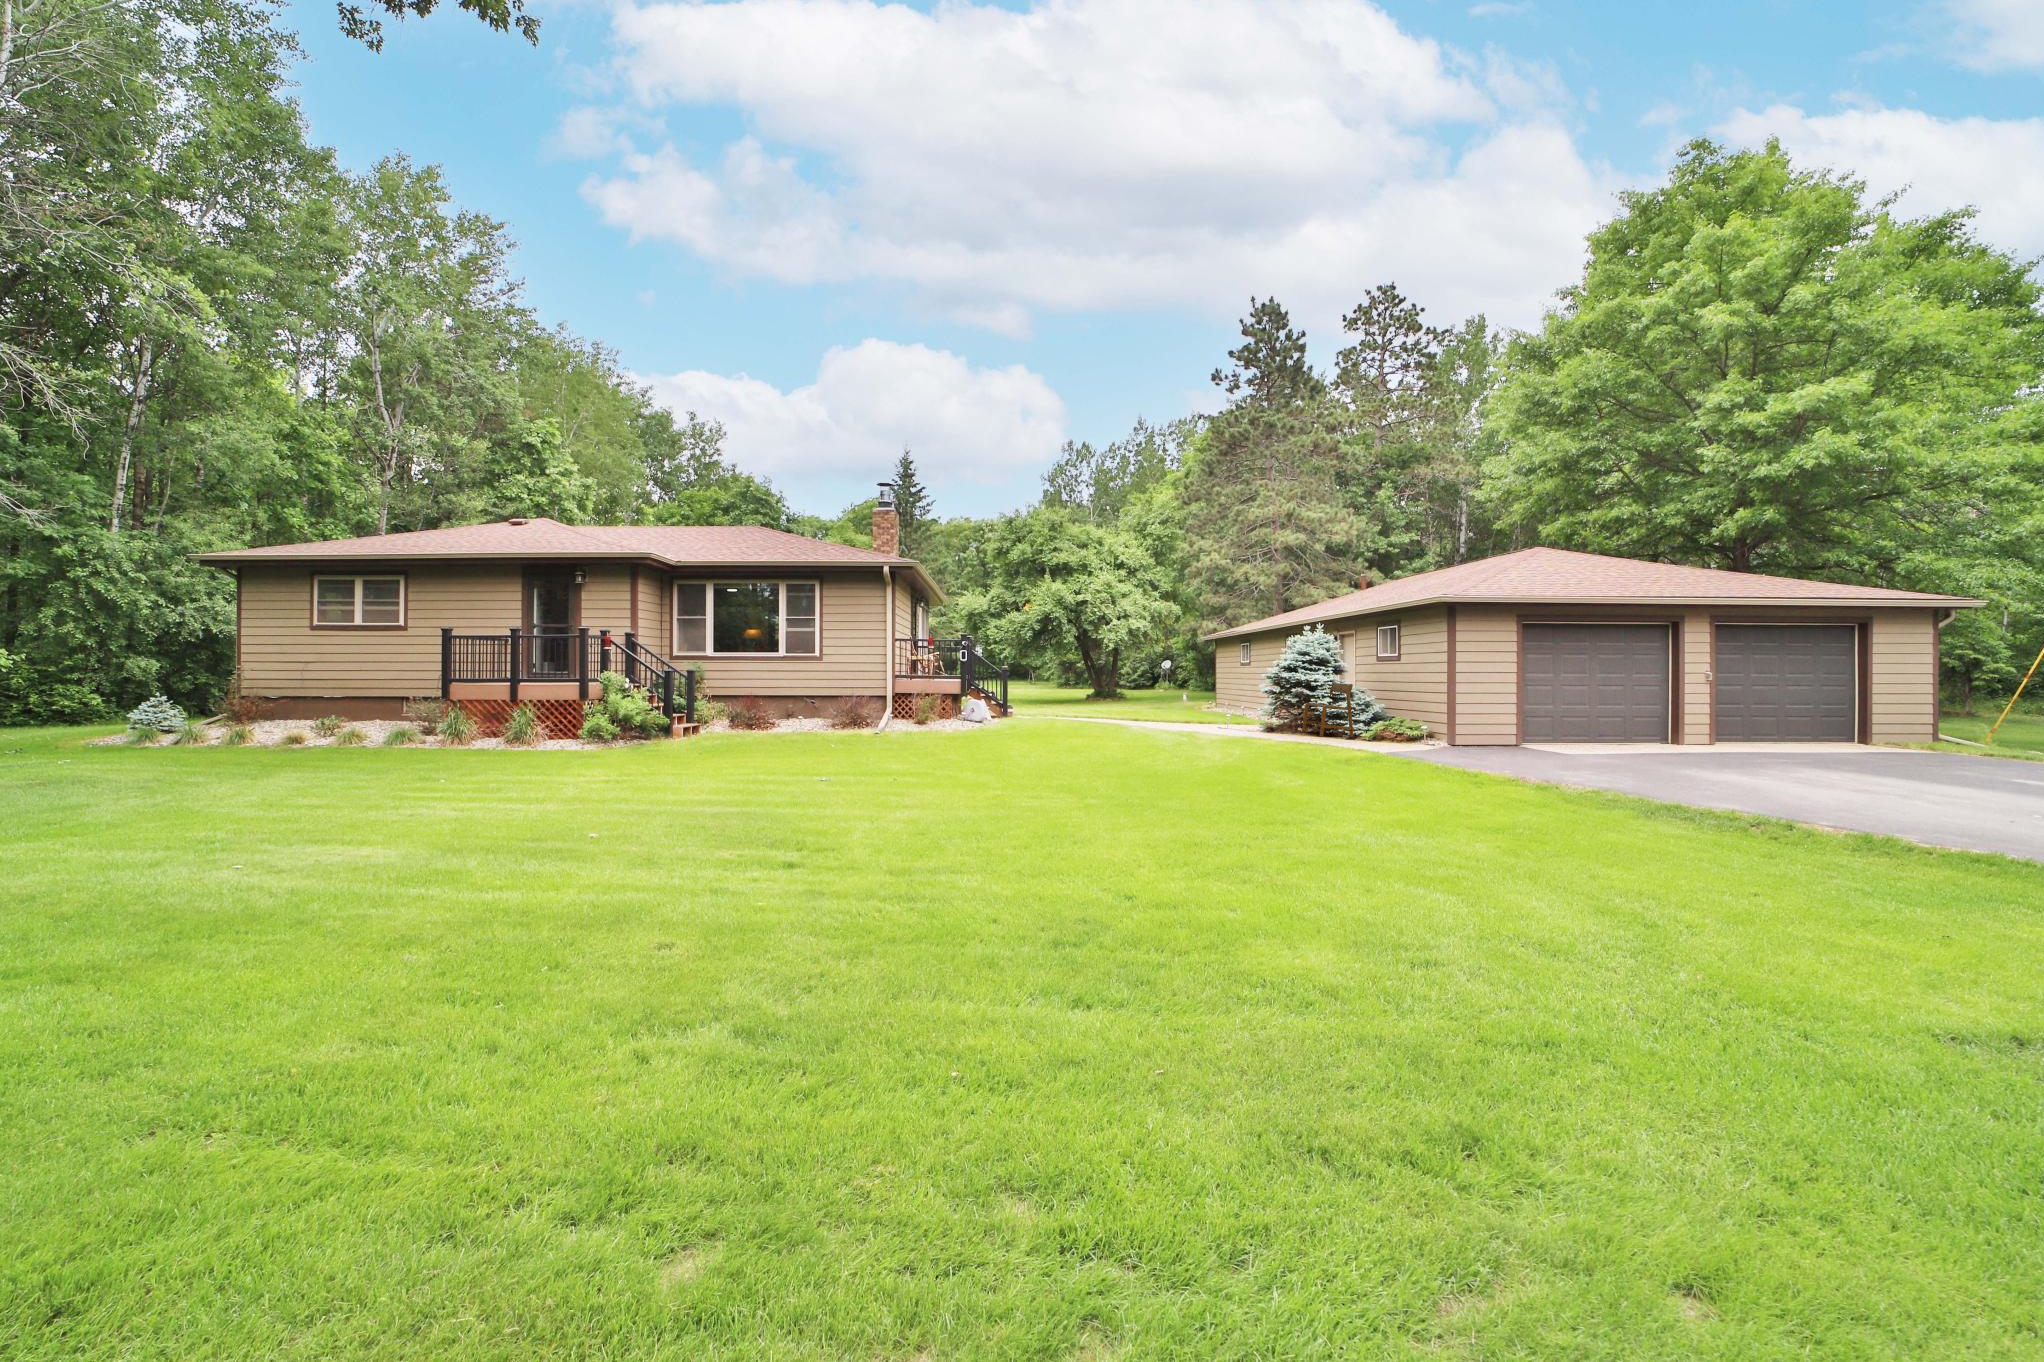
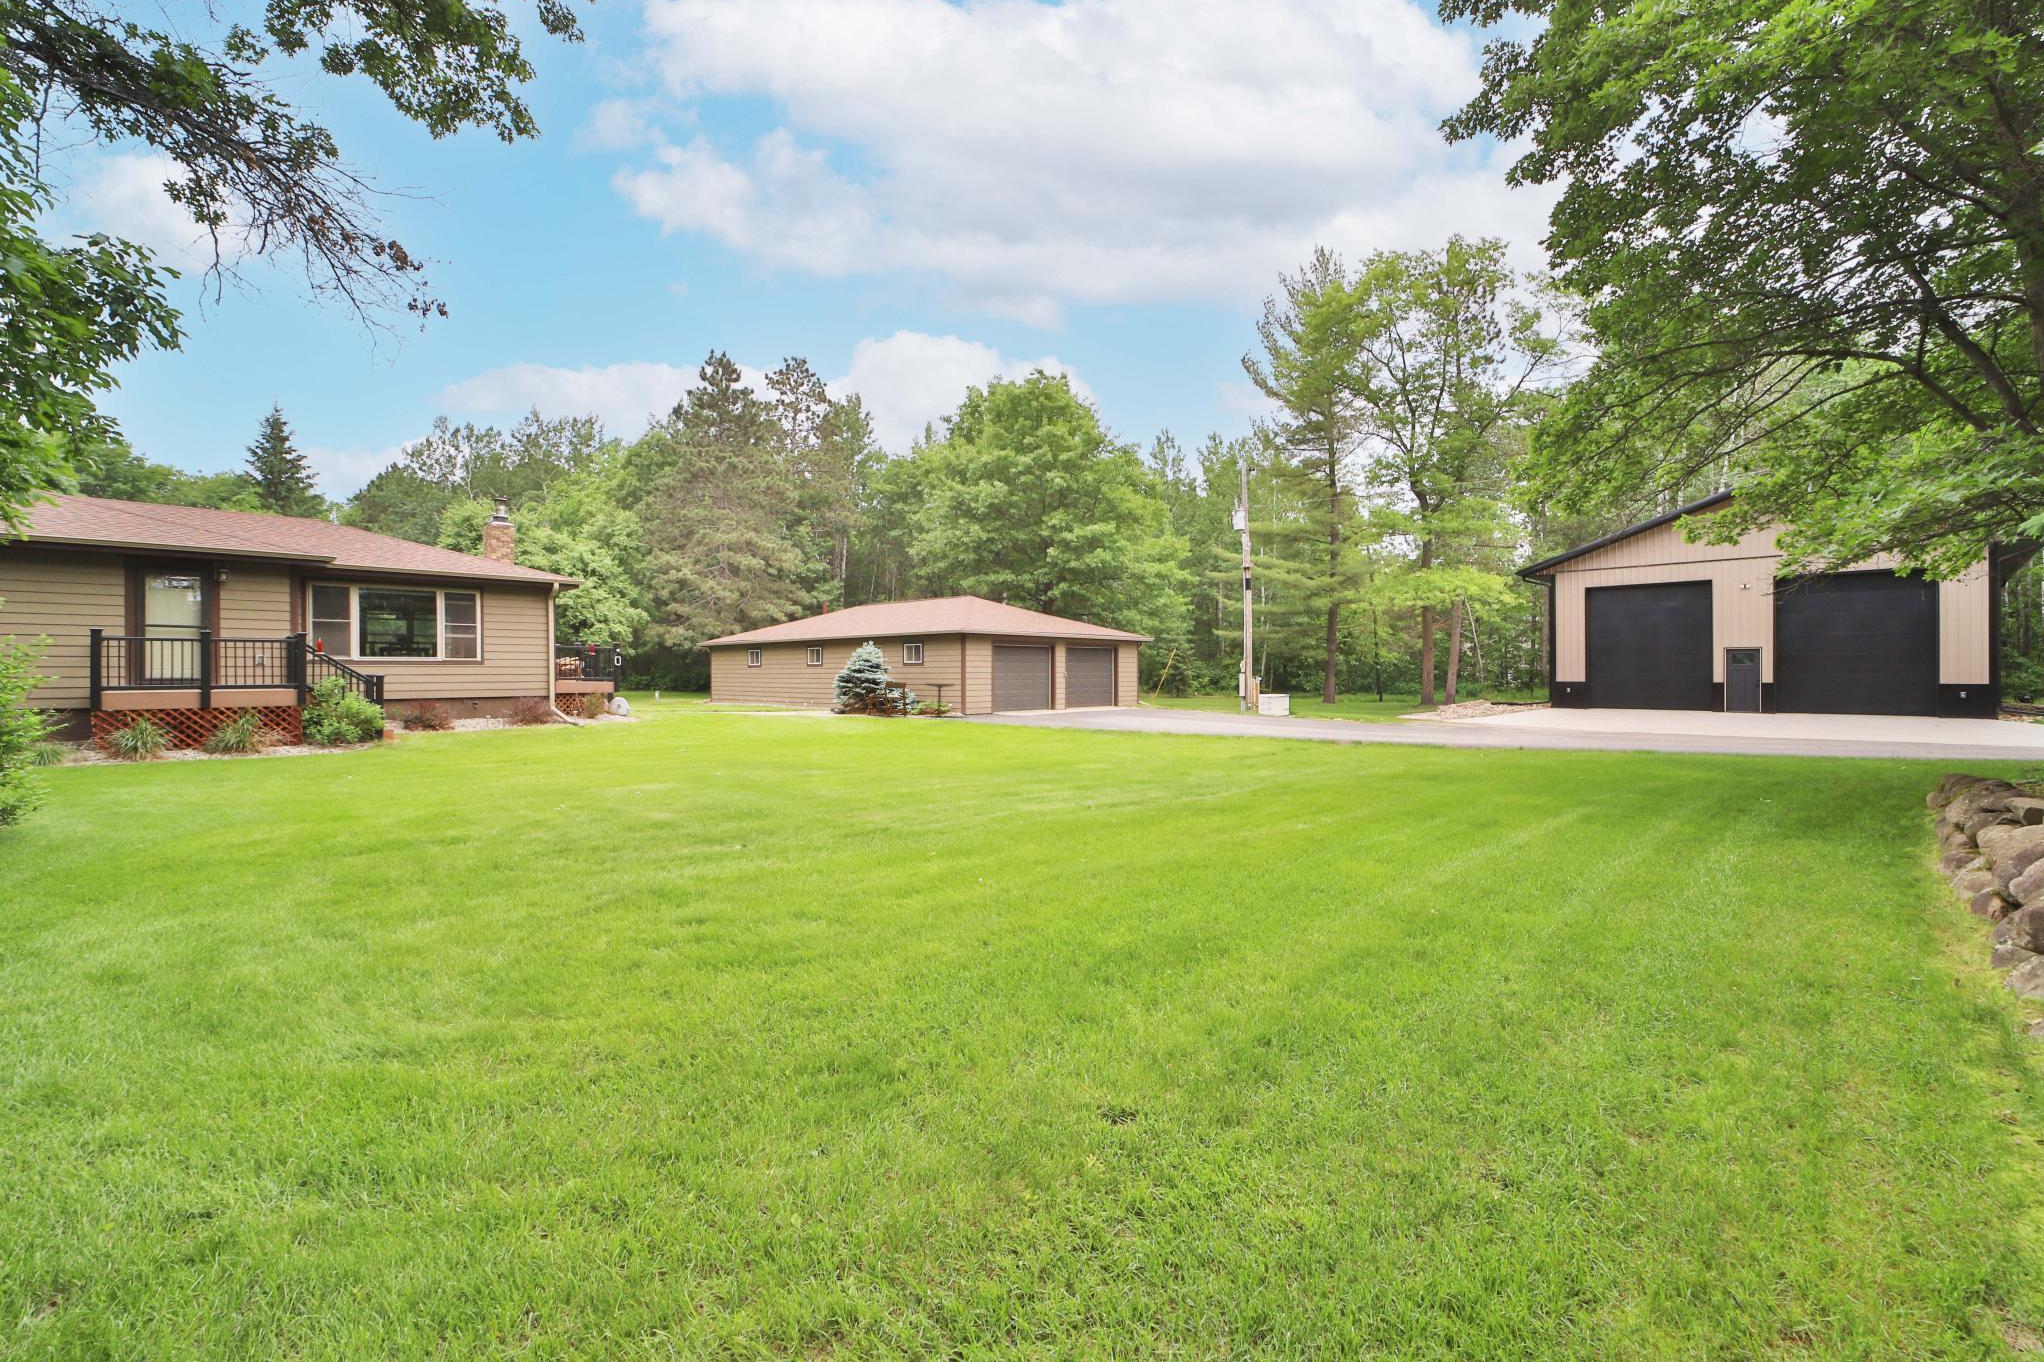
pedestal table: none [1384,686,1438,740] -> present [926,683,953,717]

